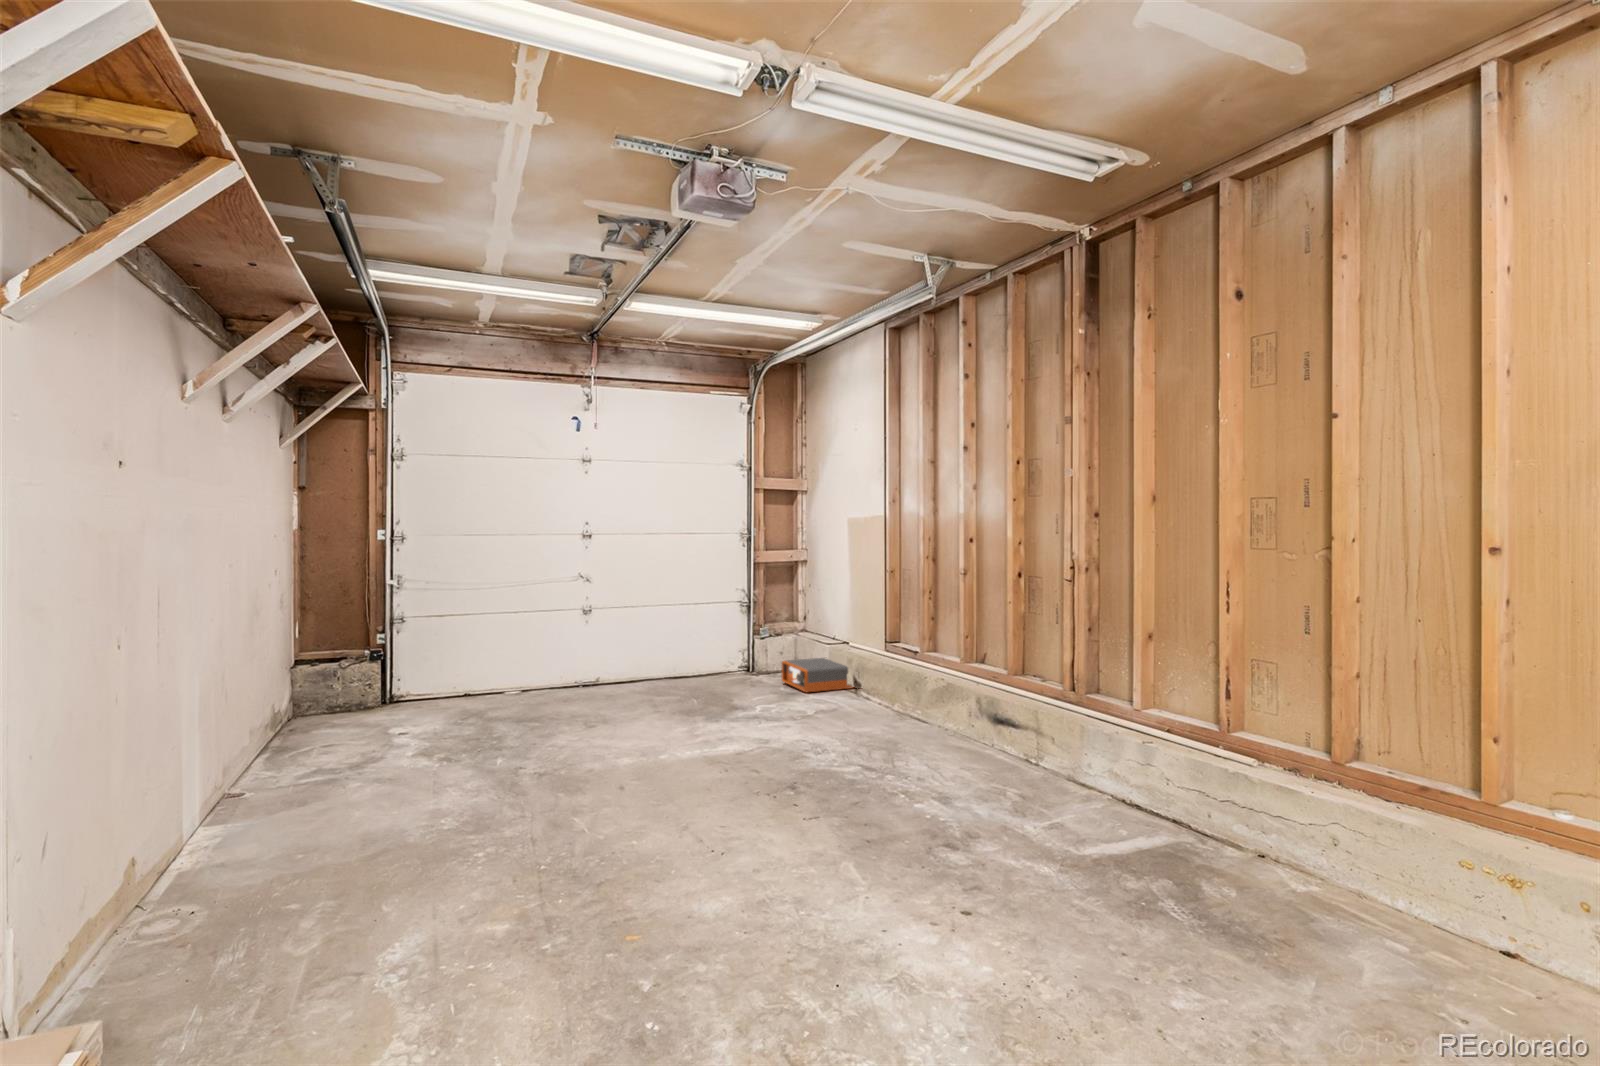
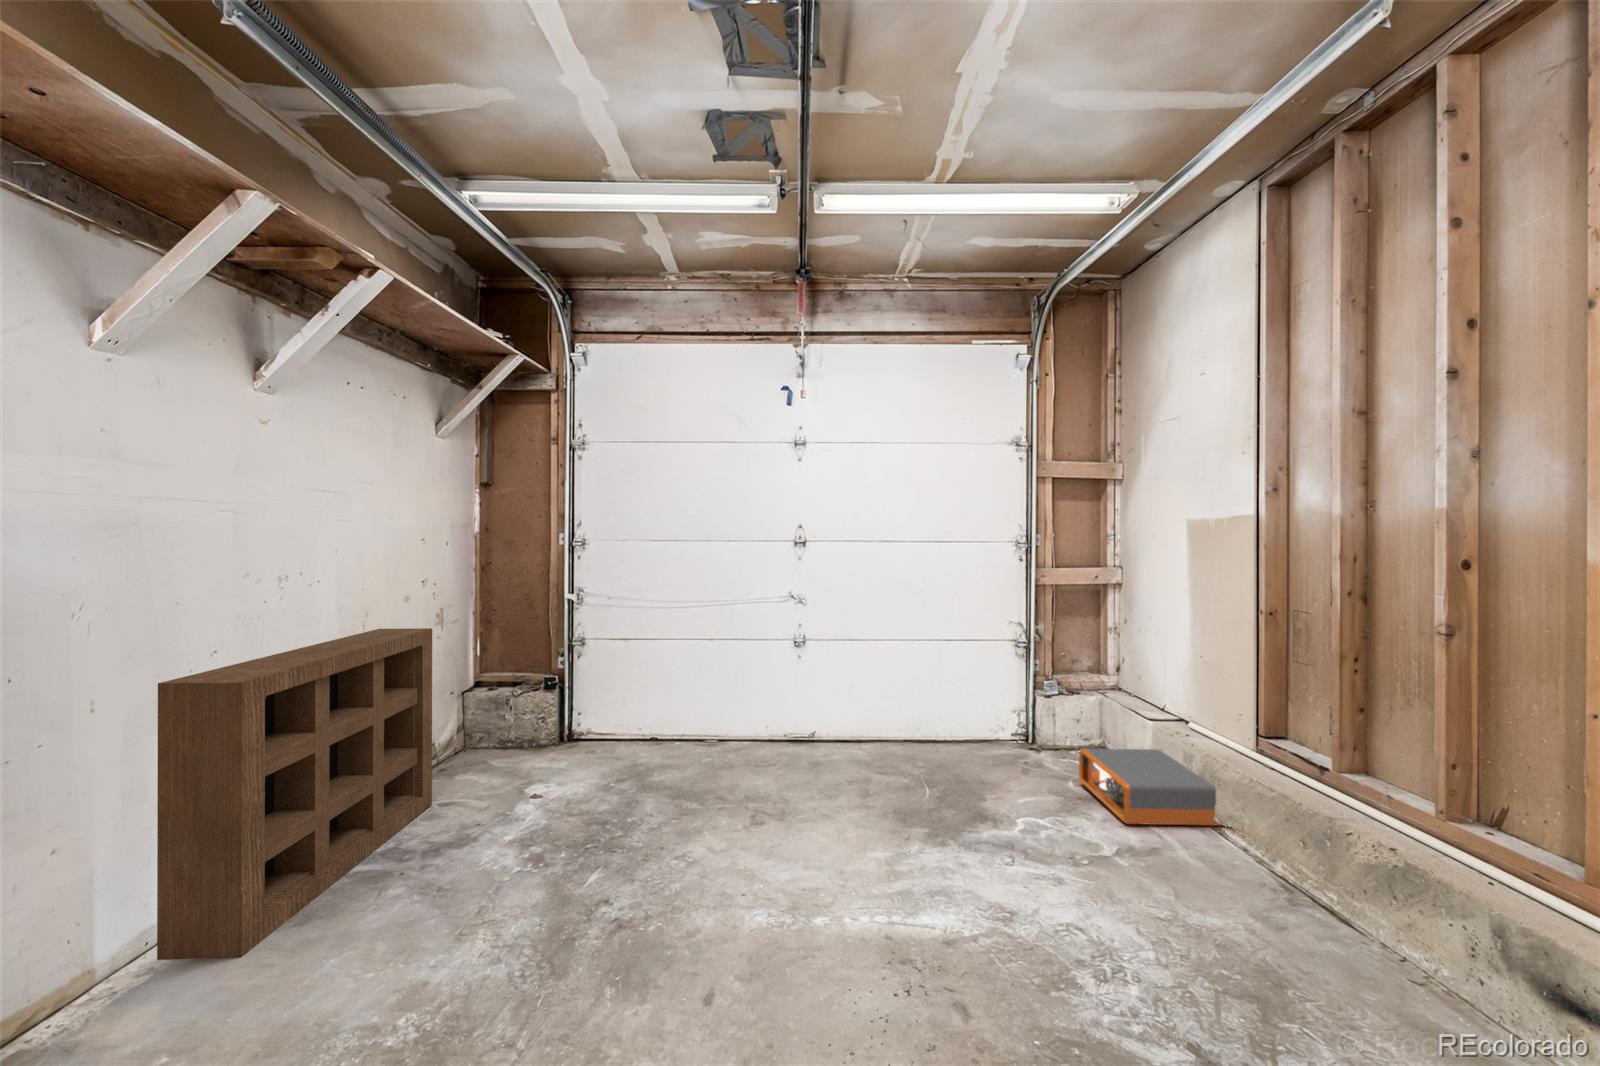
shelving unit: none [241,601,323,796] -> present [157,628,432,960]

